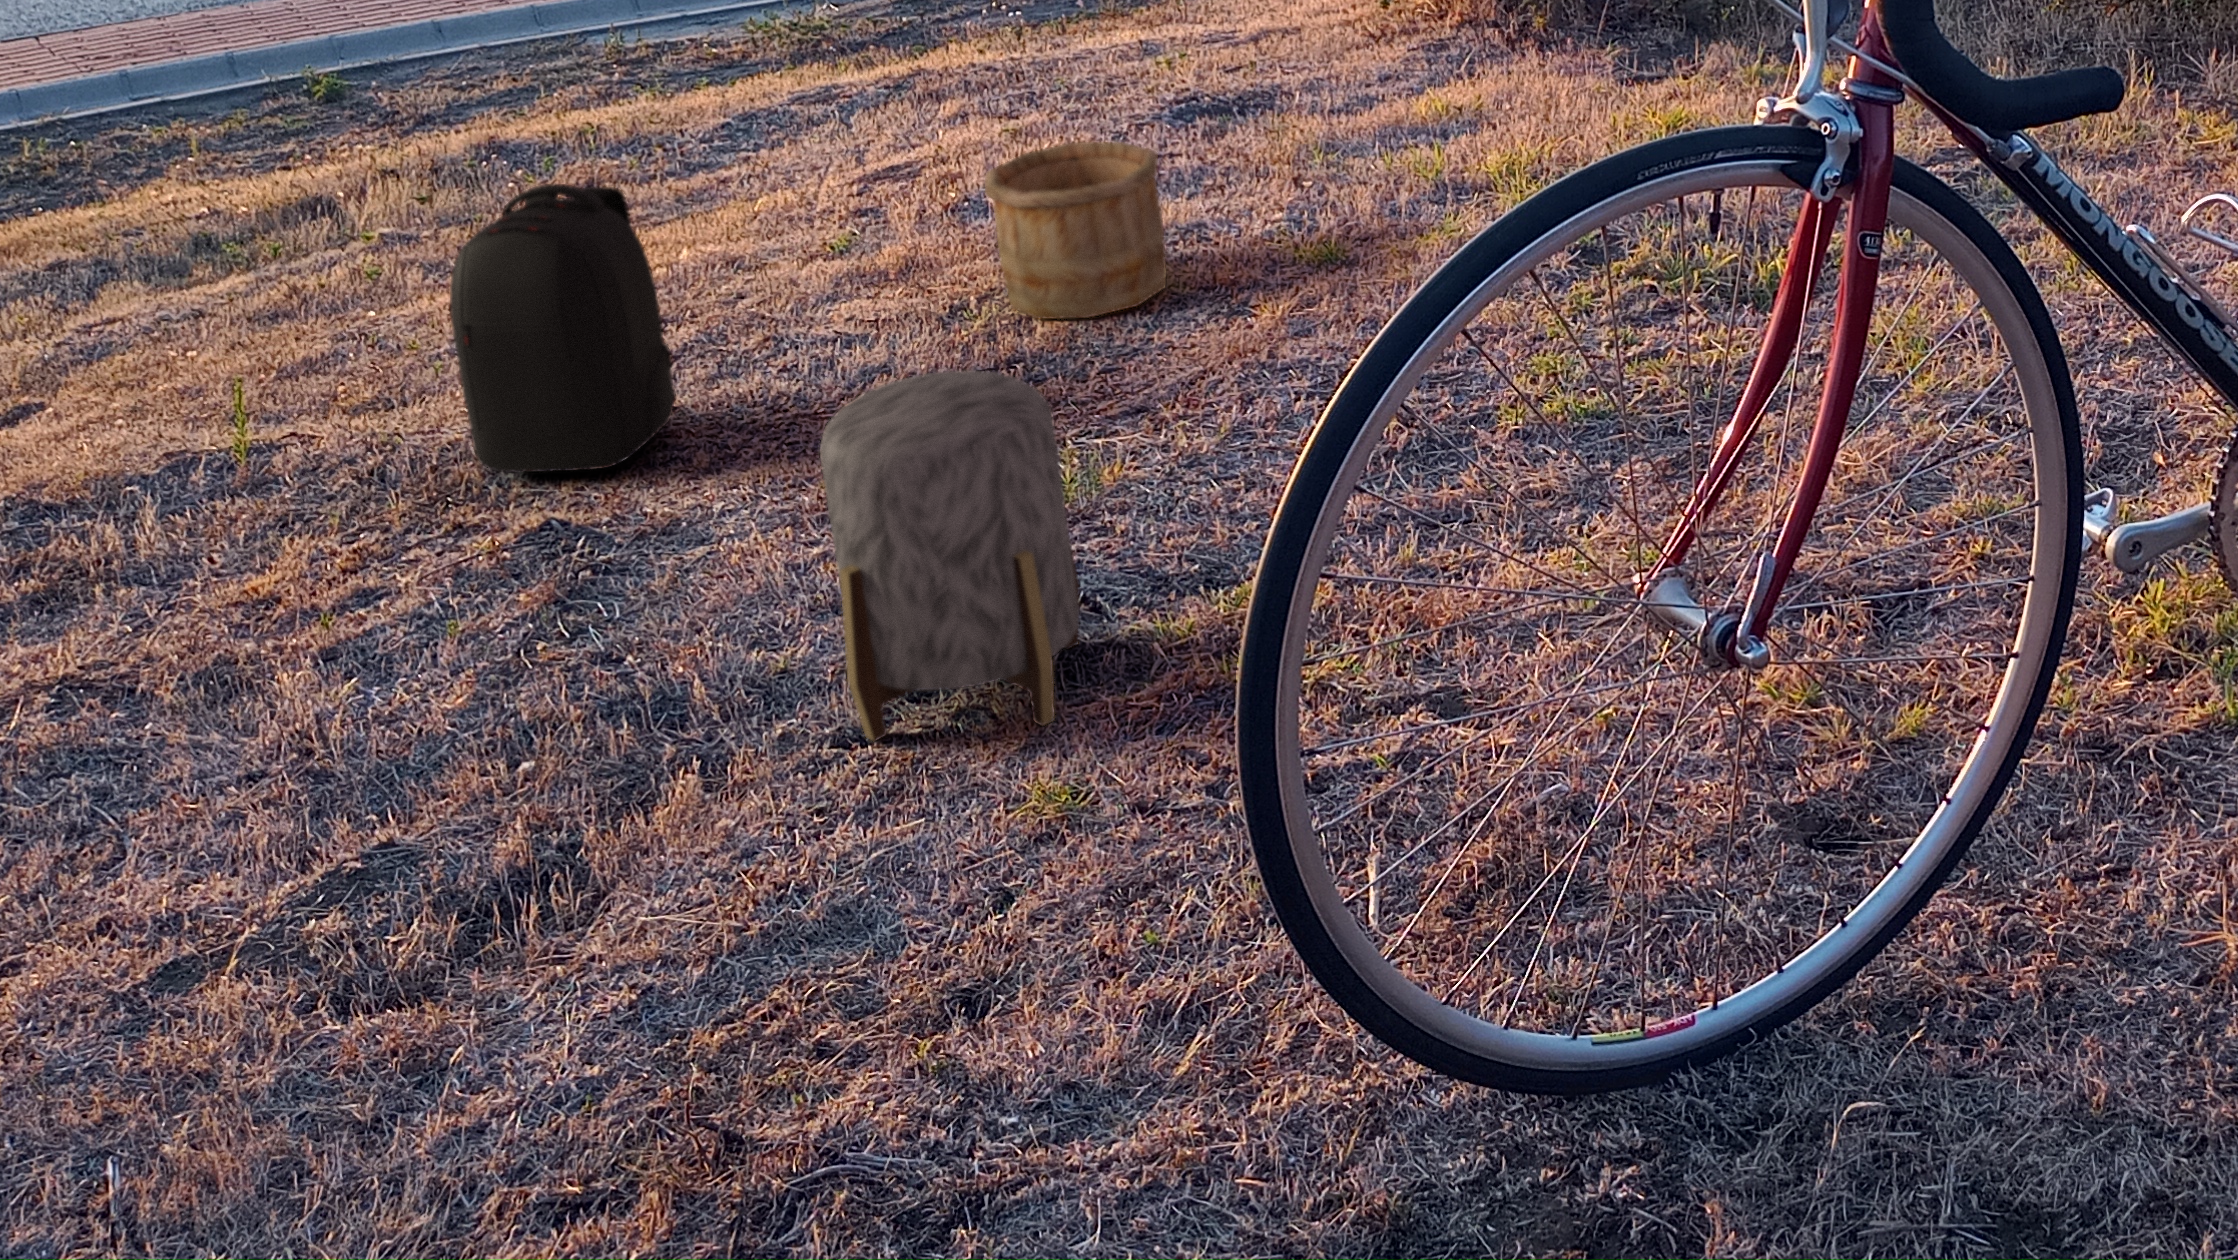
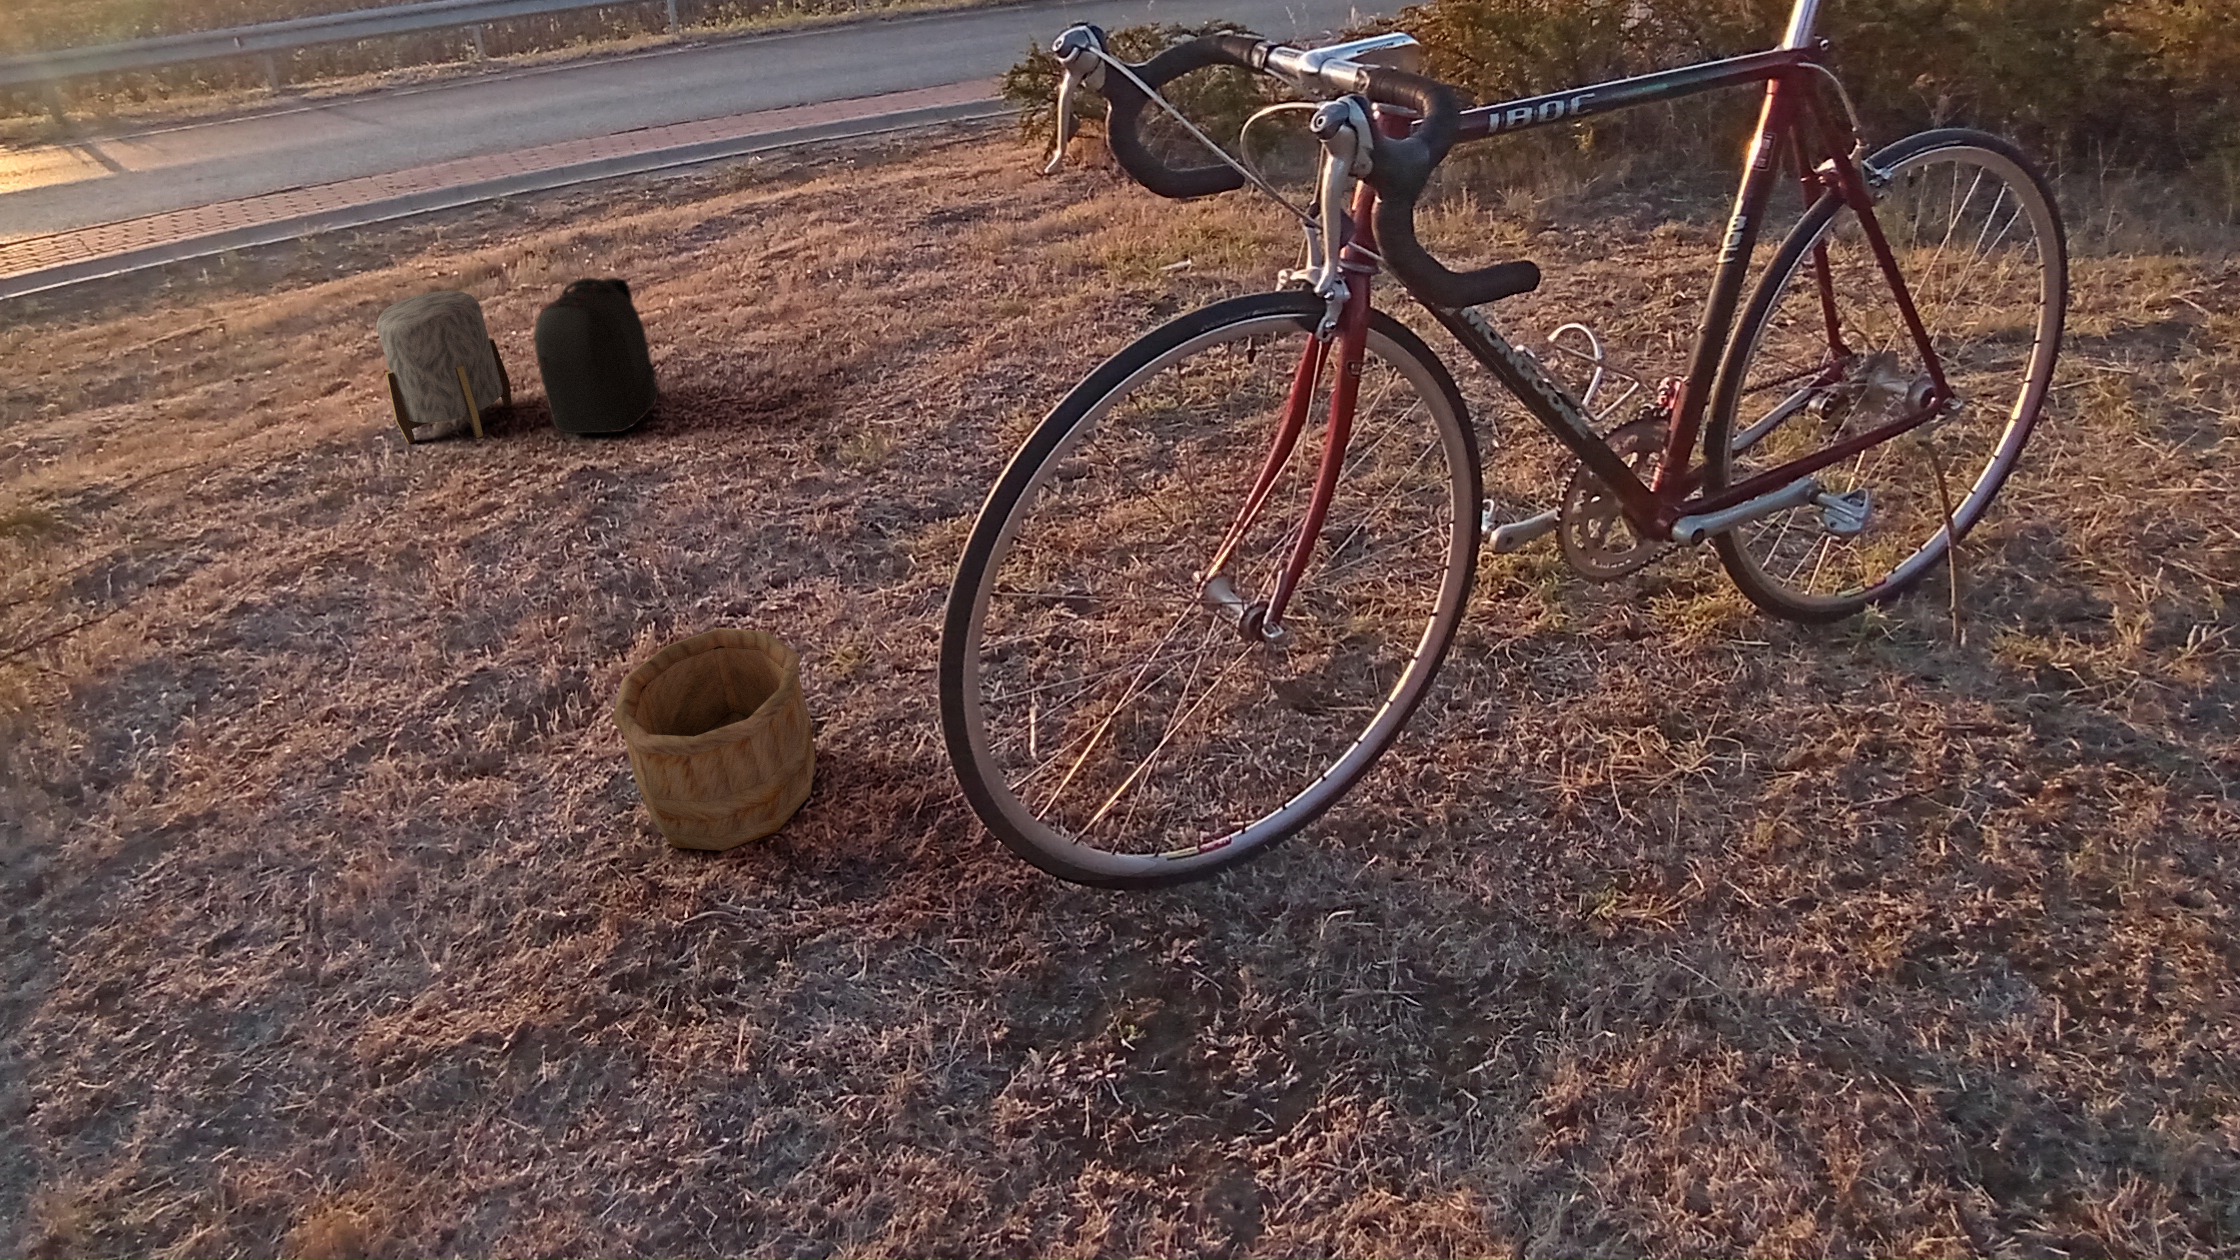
wooden bucket: present [985,142,1166,319] -> present [611,628,816,851]
stool: present [820,370,1080,741] -> present [376,291,512,443]

